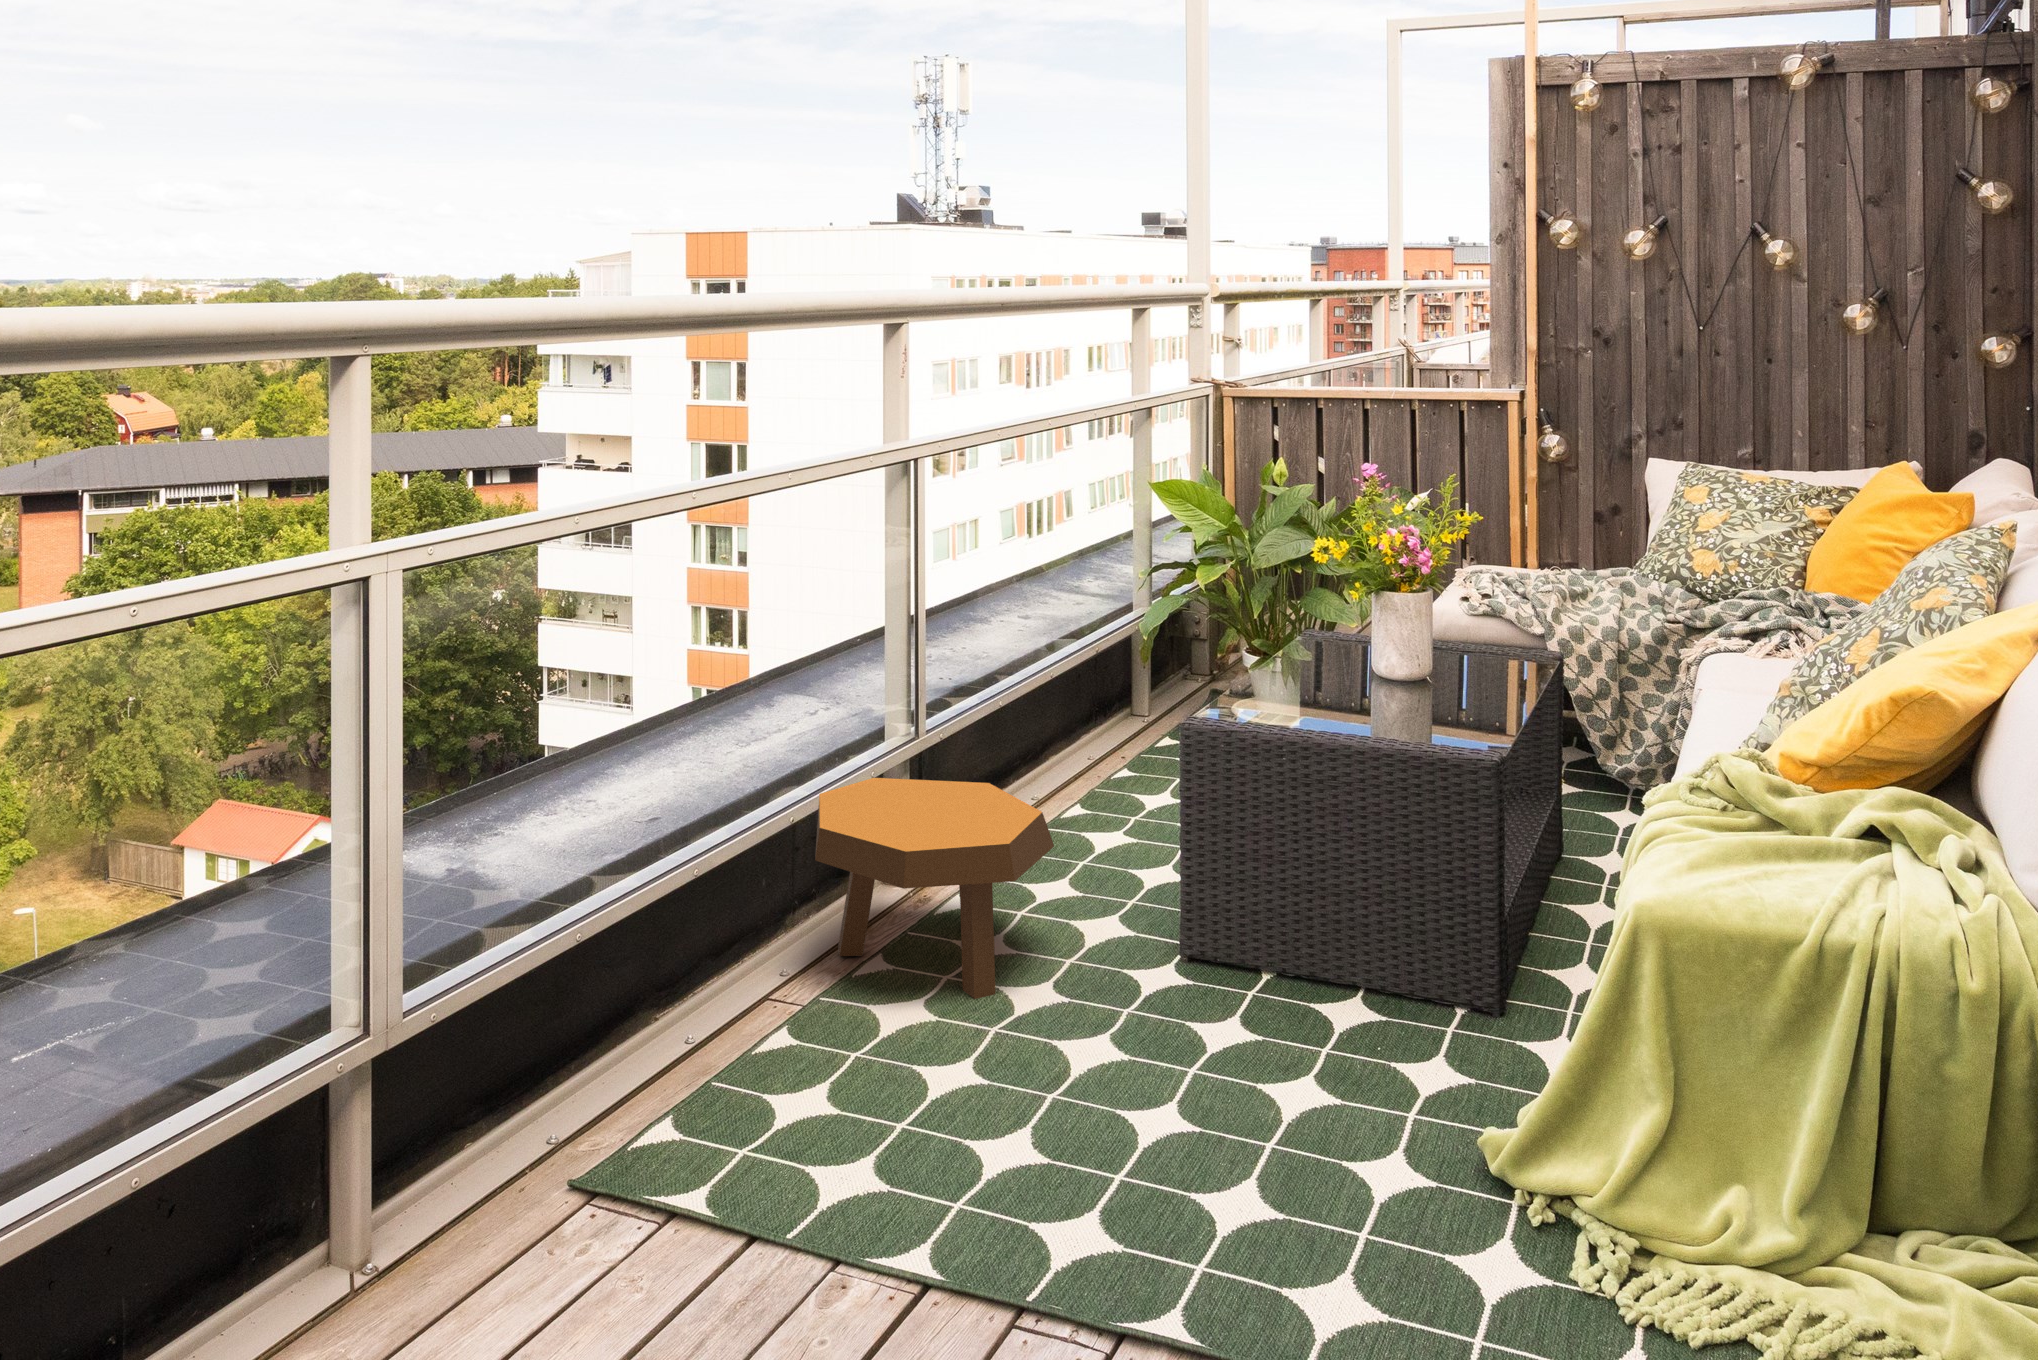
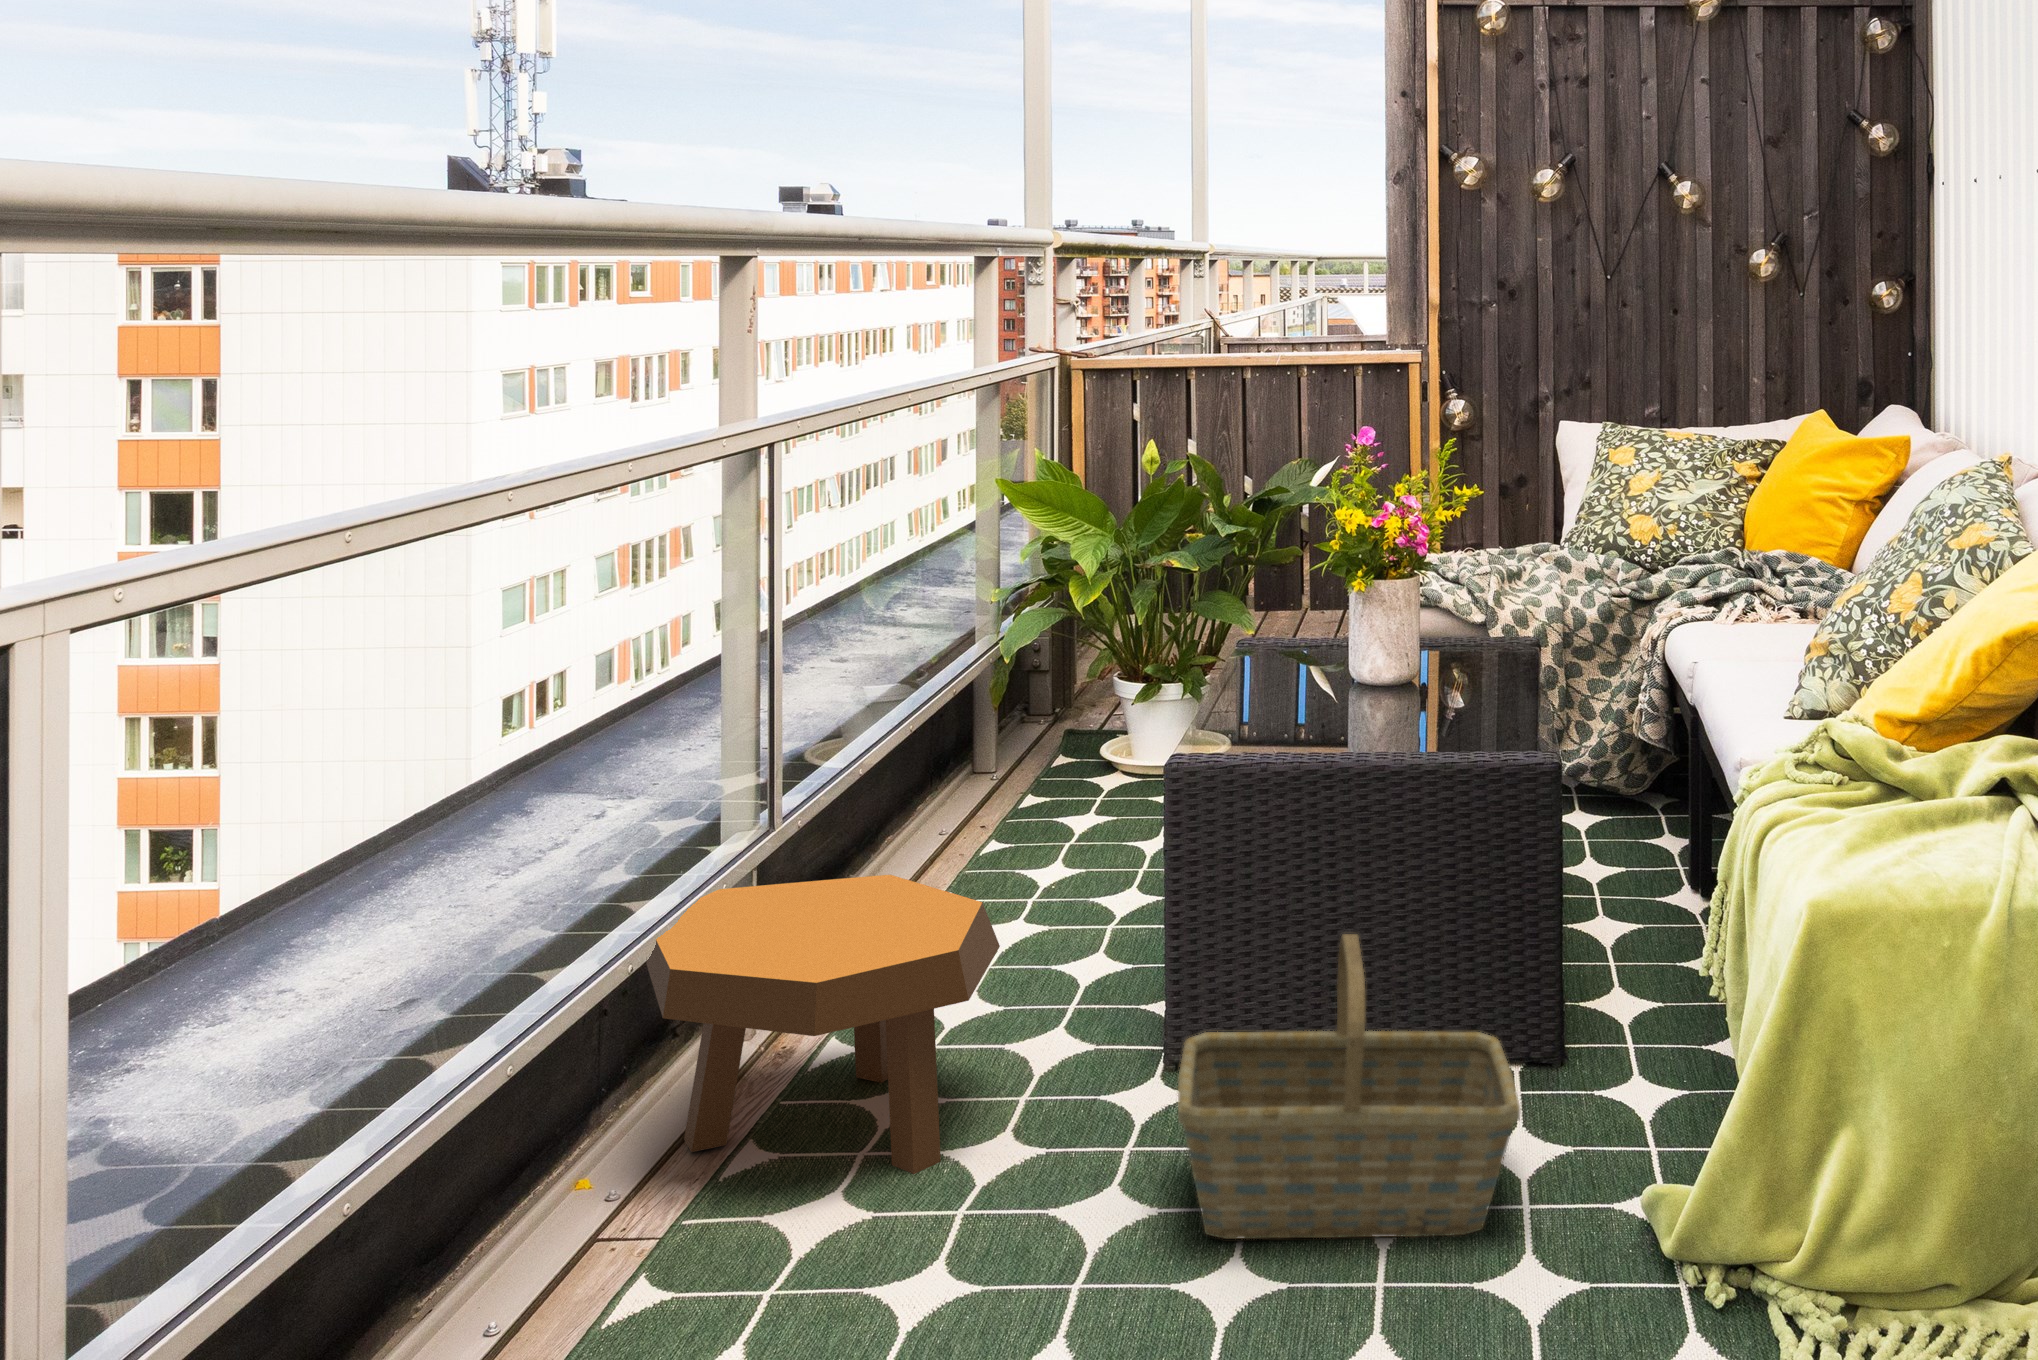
basket: none [1132,874,1408,1126] -> present [1178,934,1521,1239]

